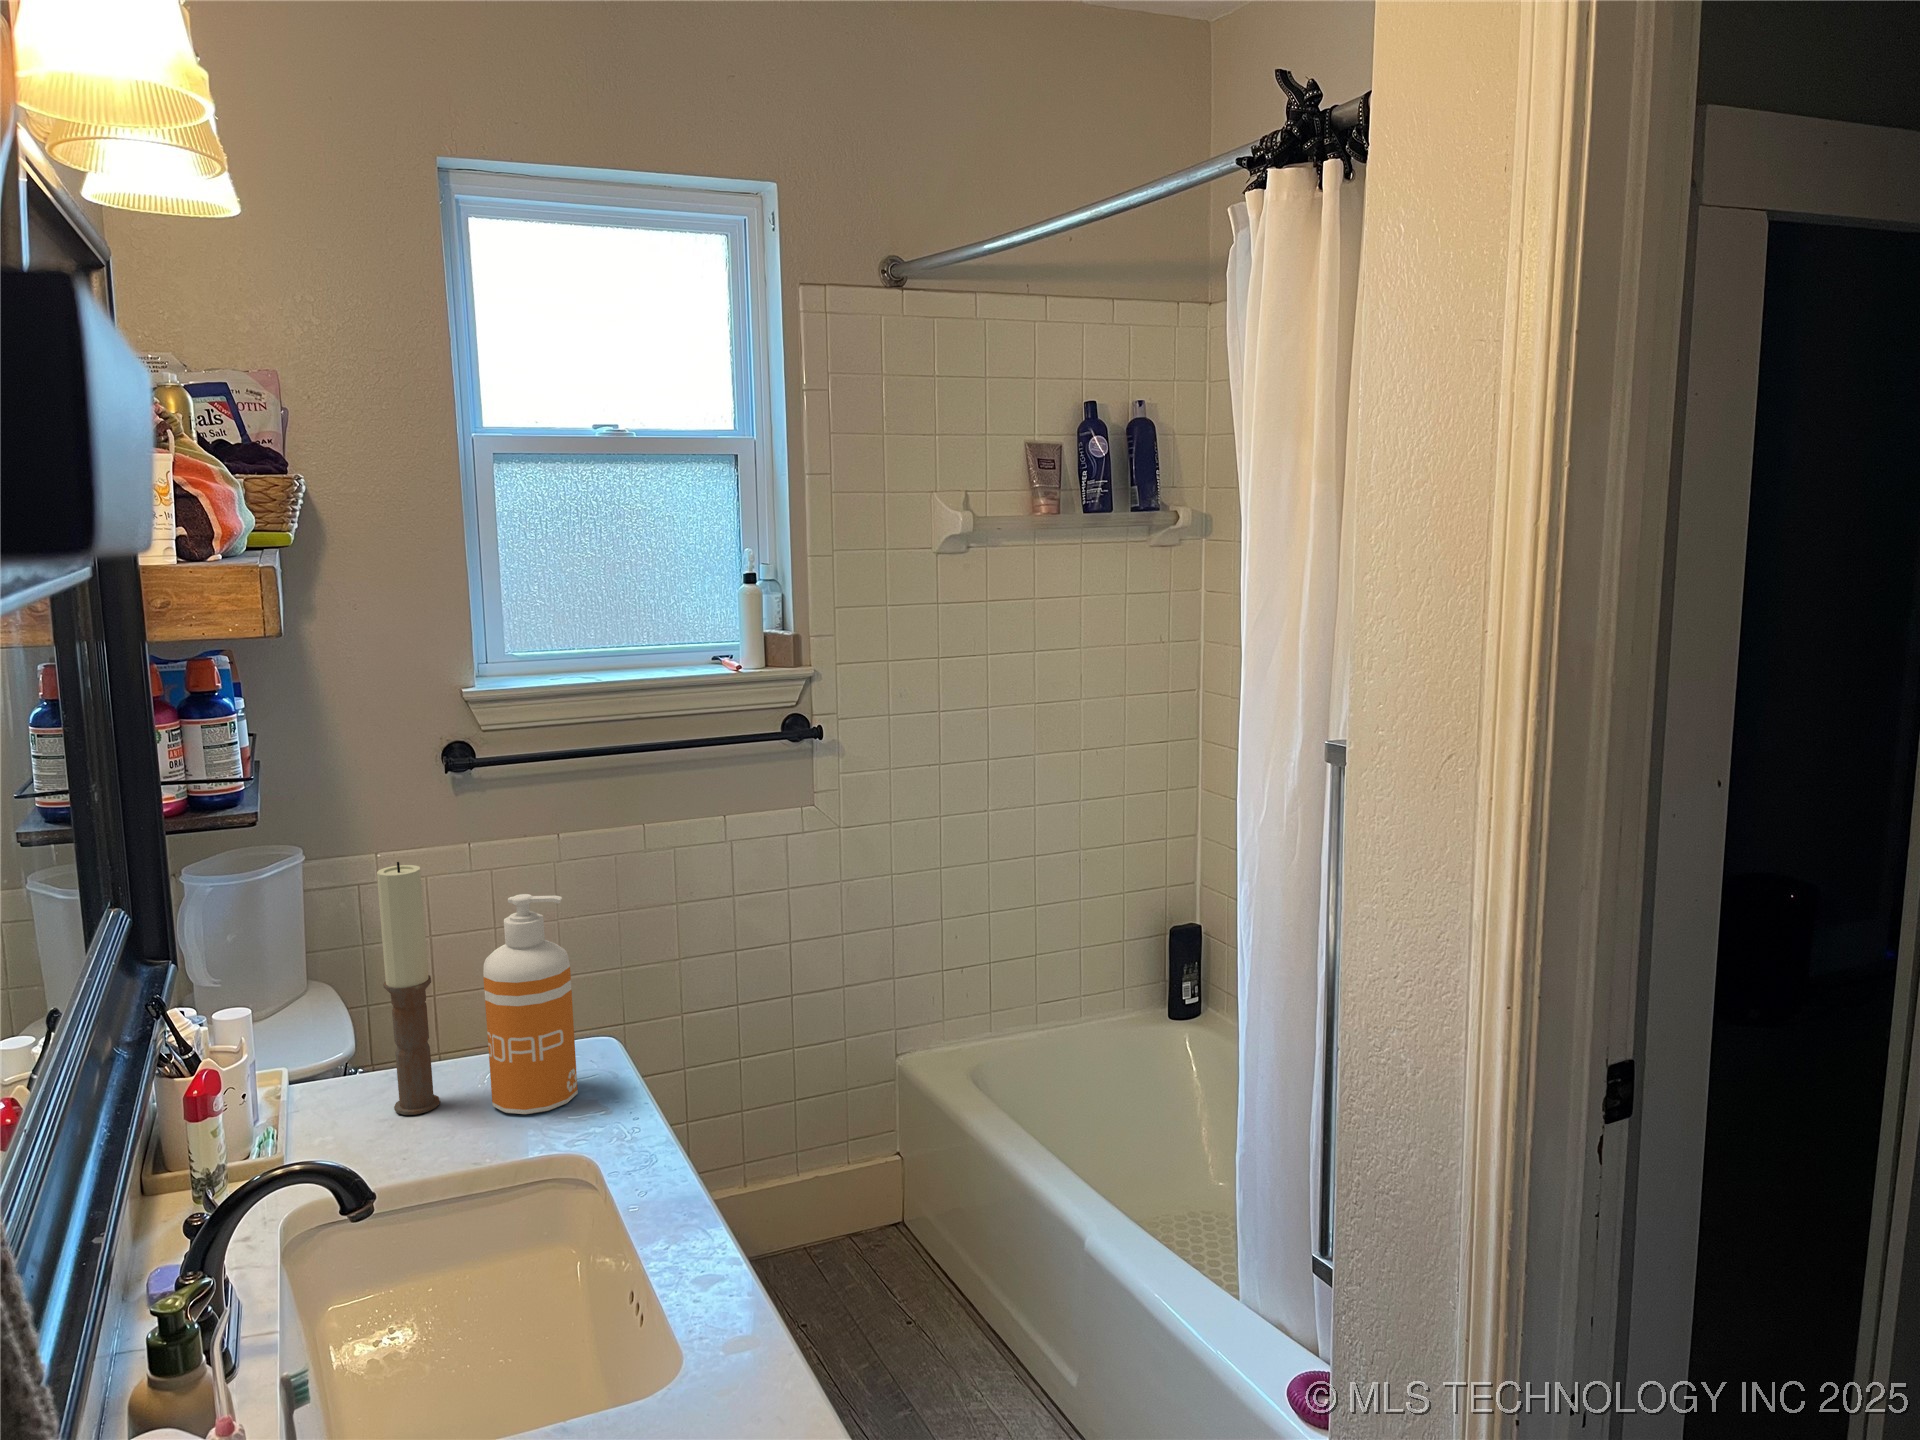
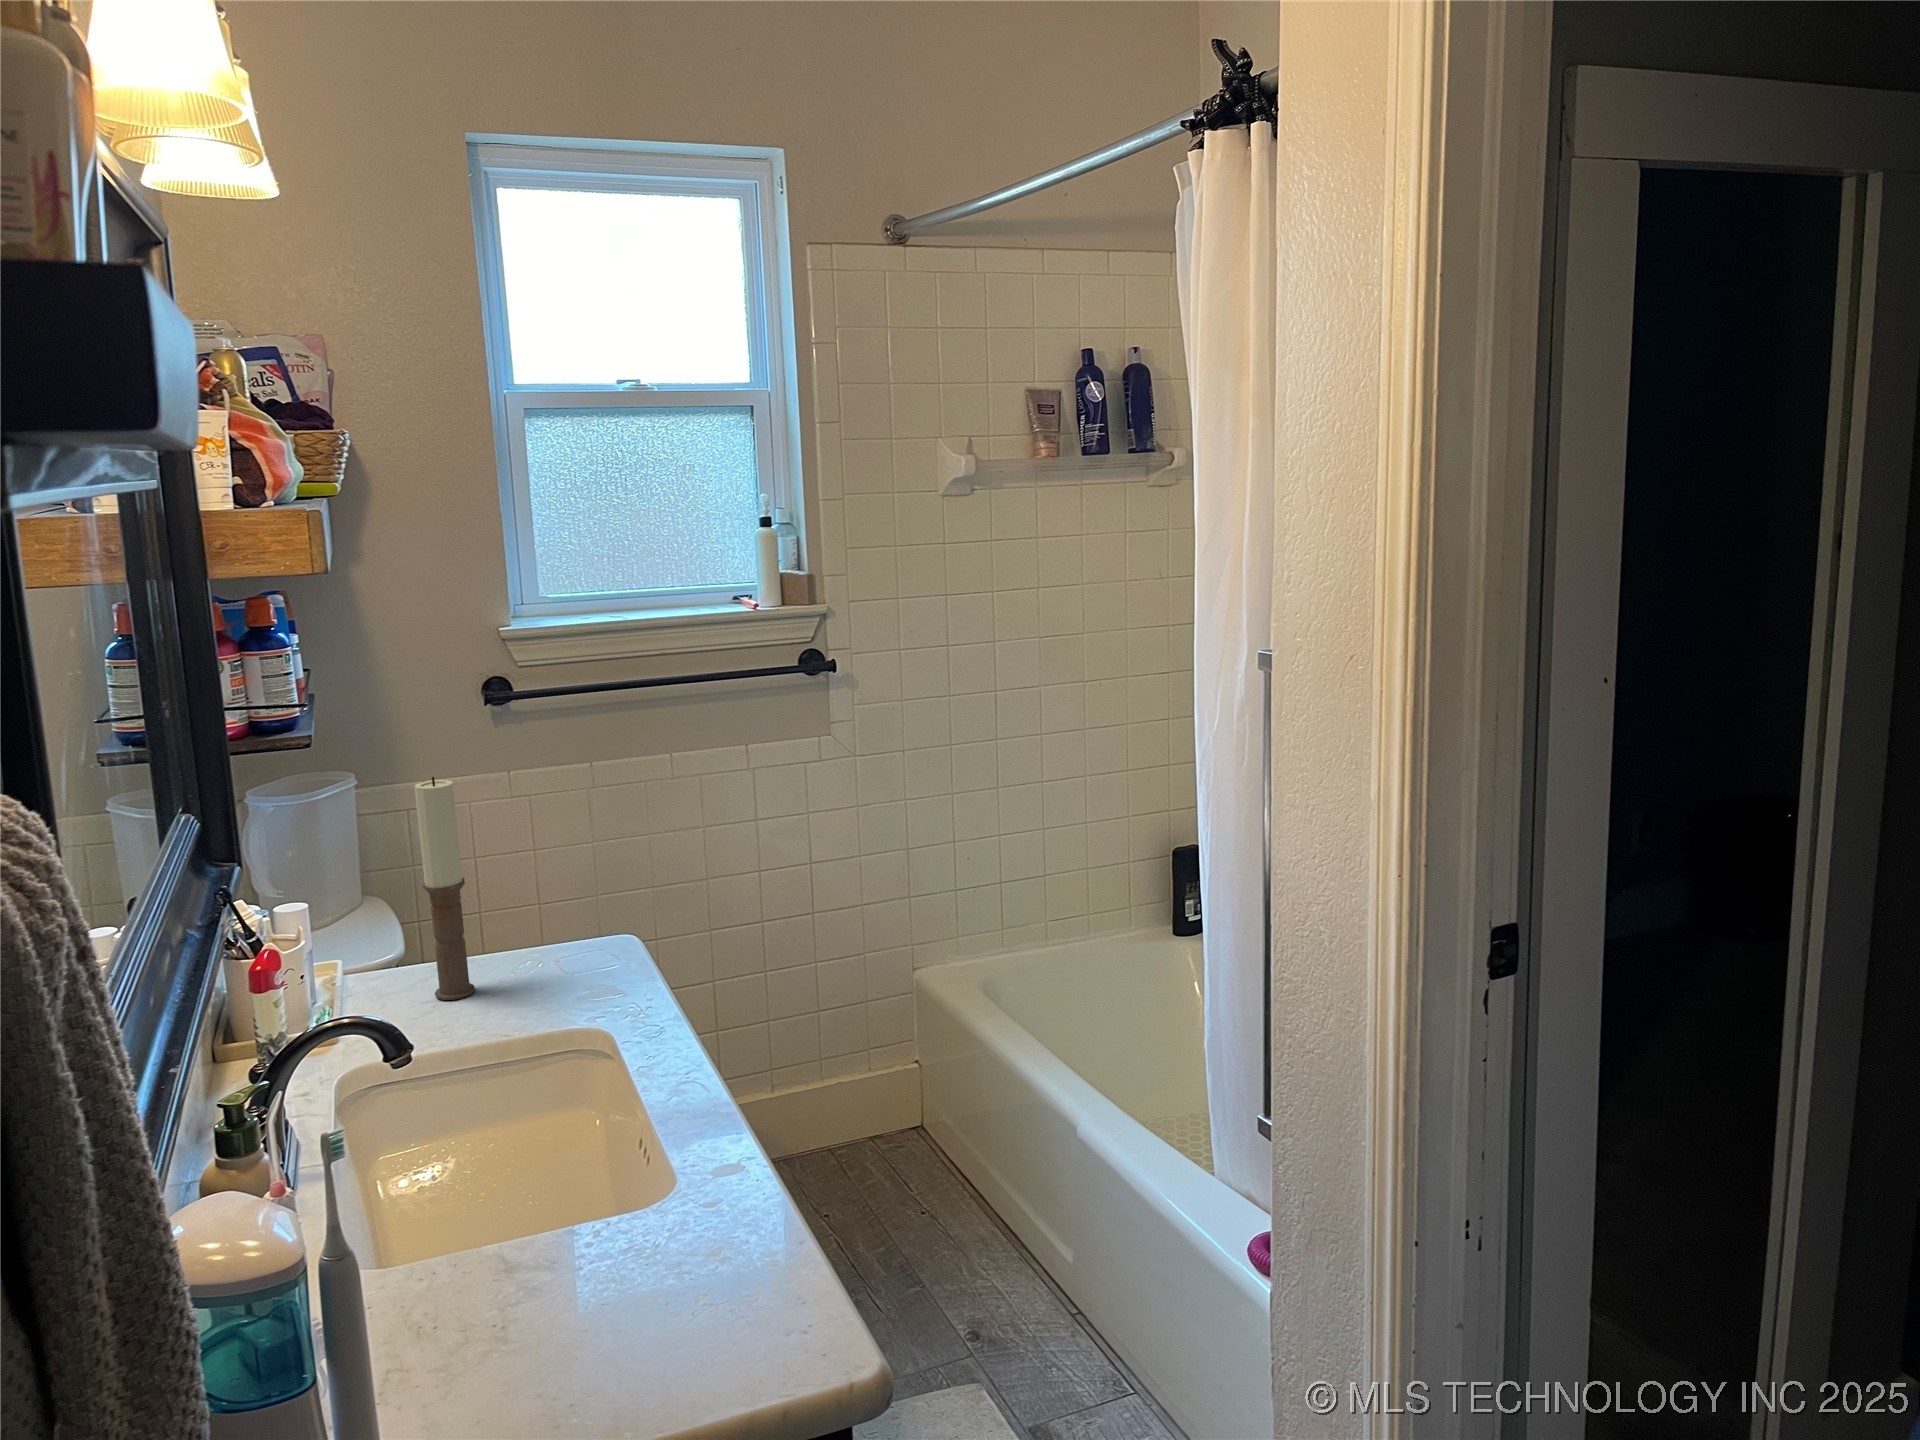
soap dispenser: present [483,894,578,1114] -> none [510,806,596,1000]

